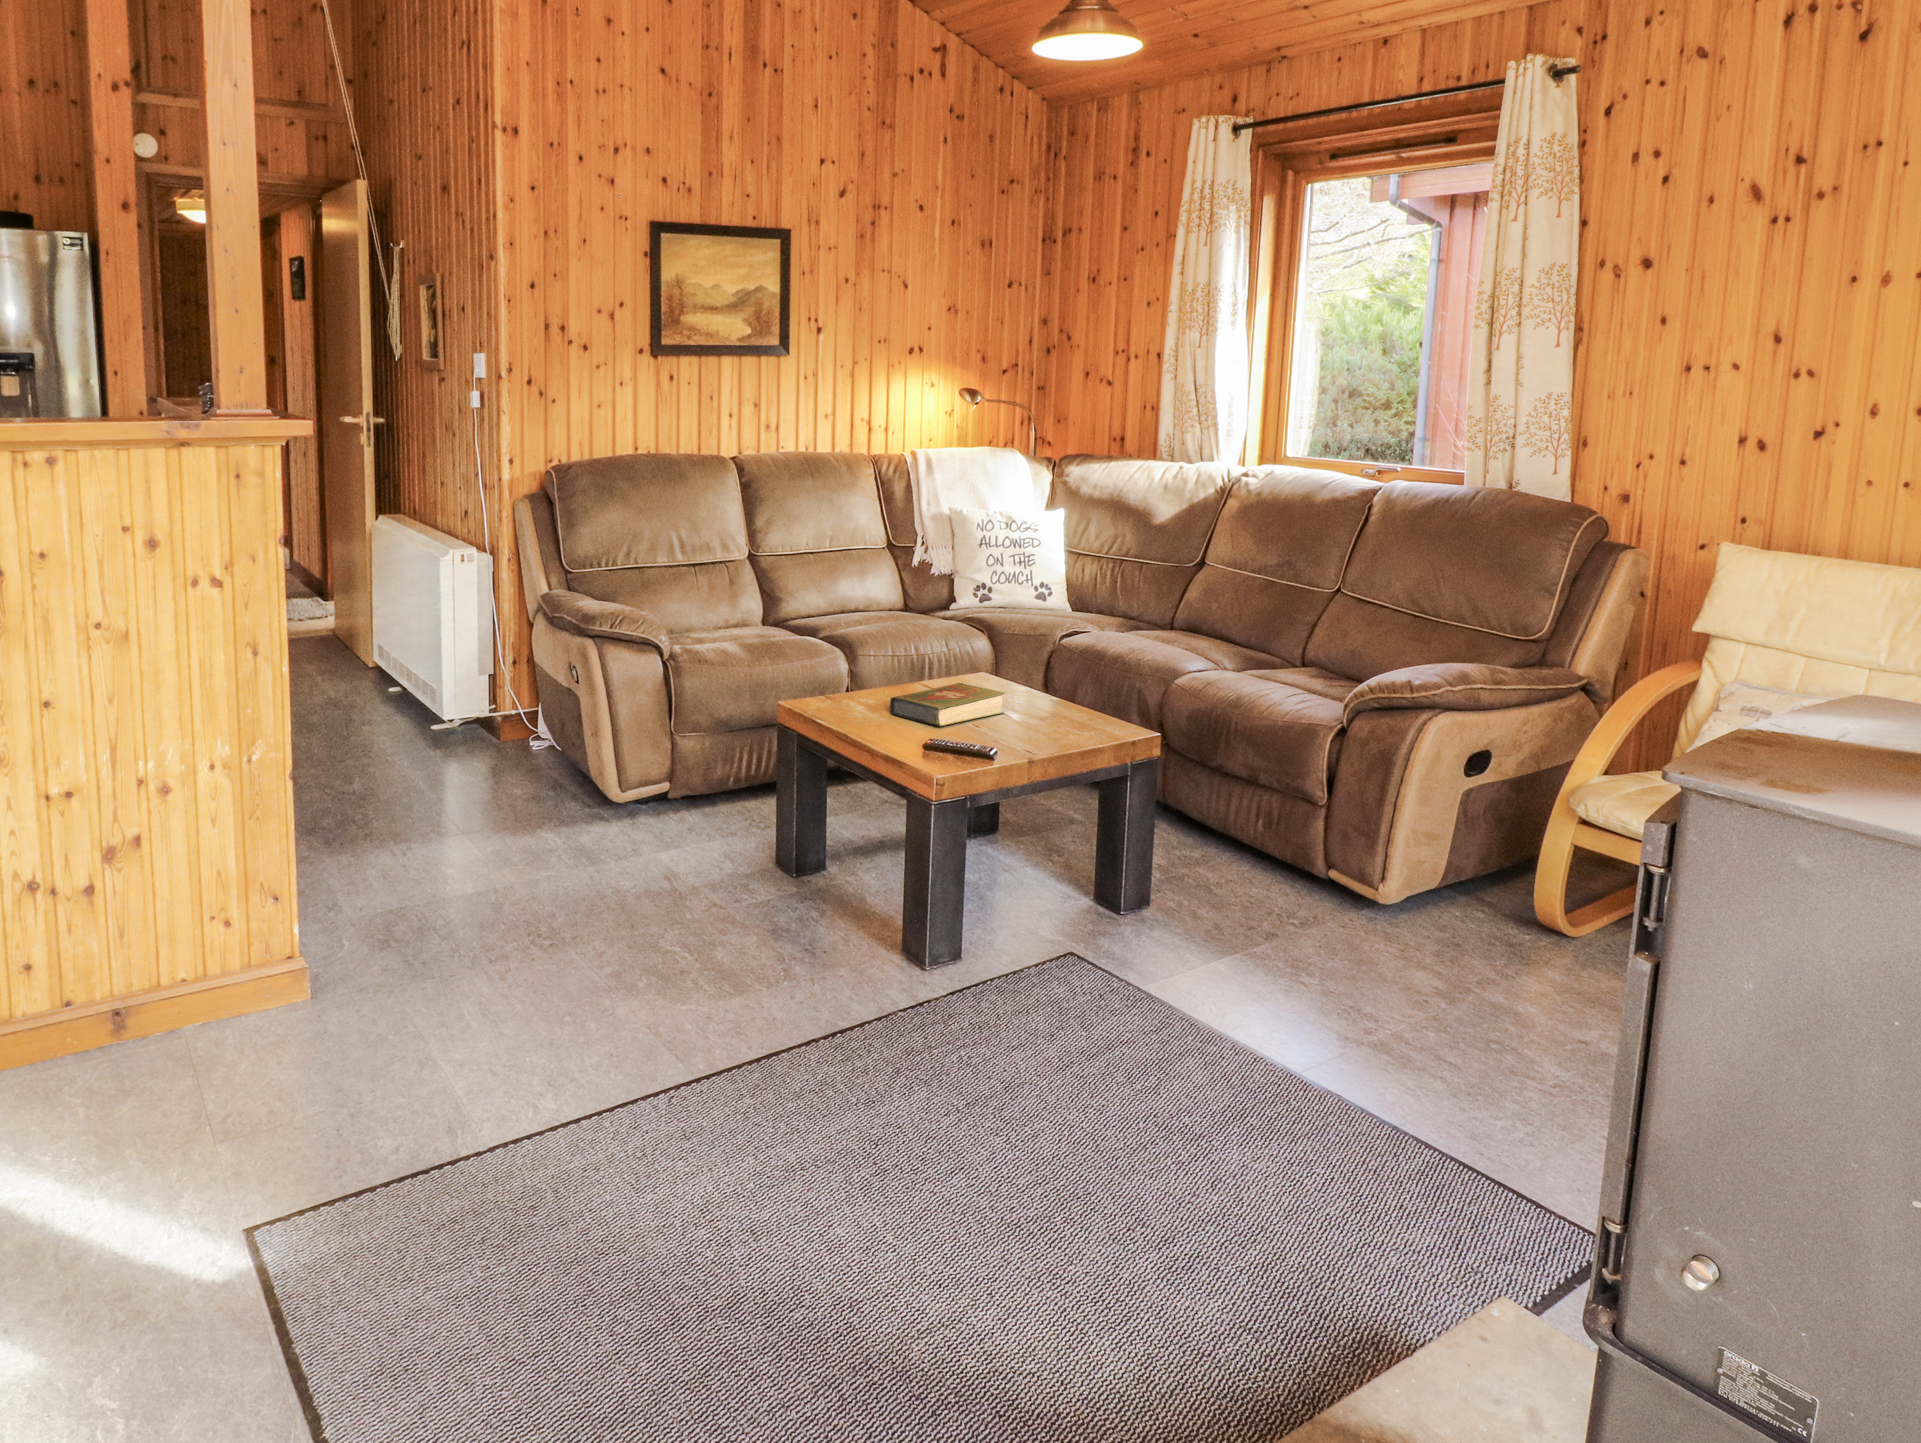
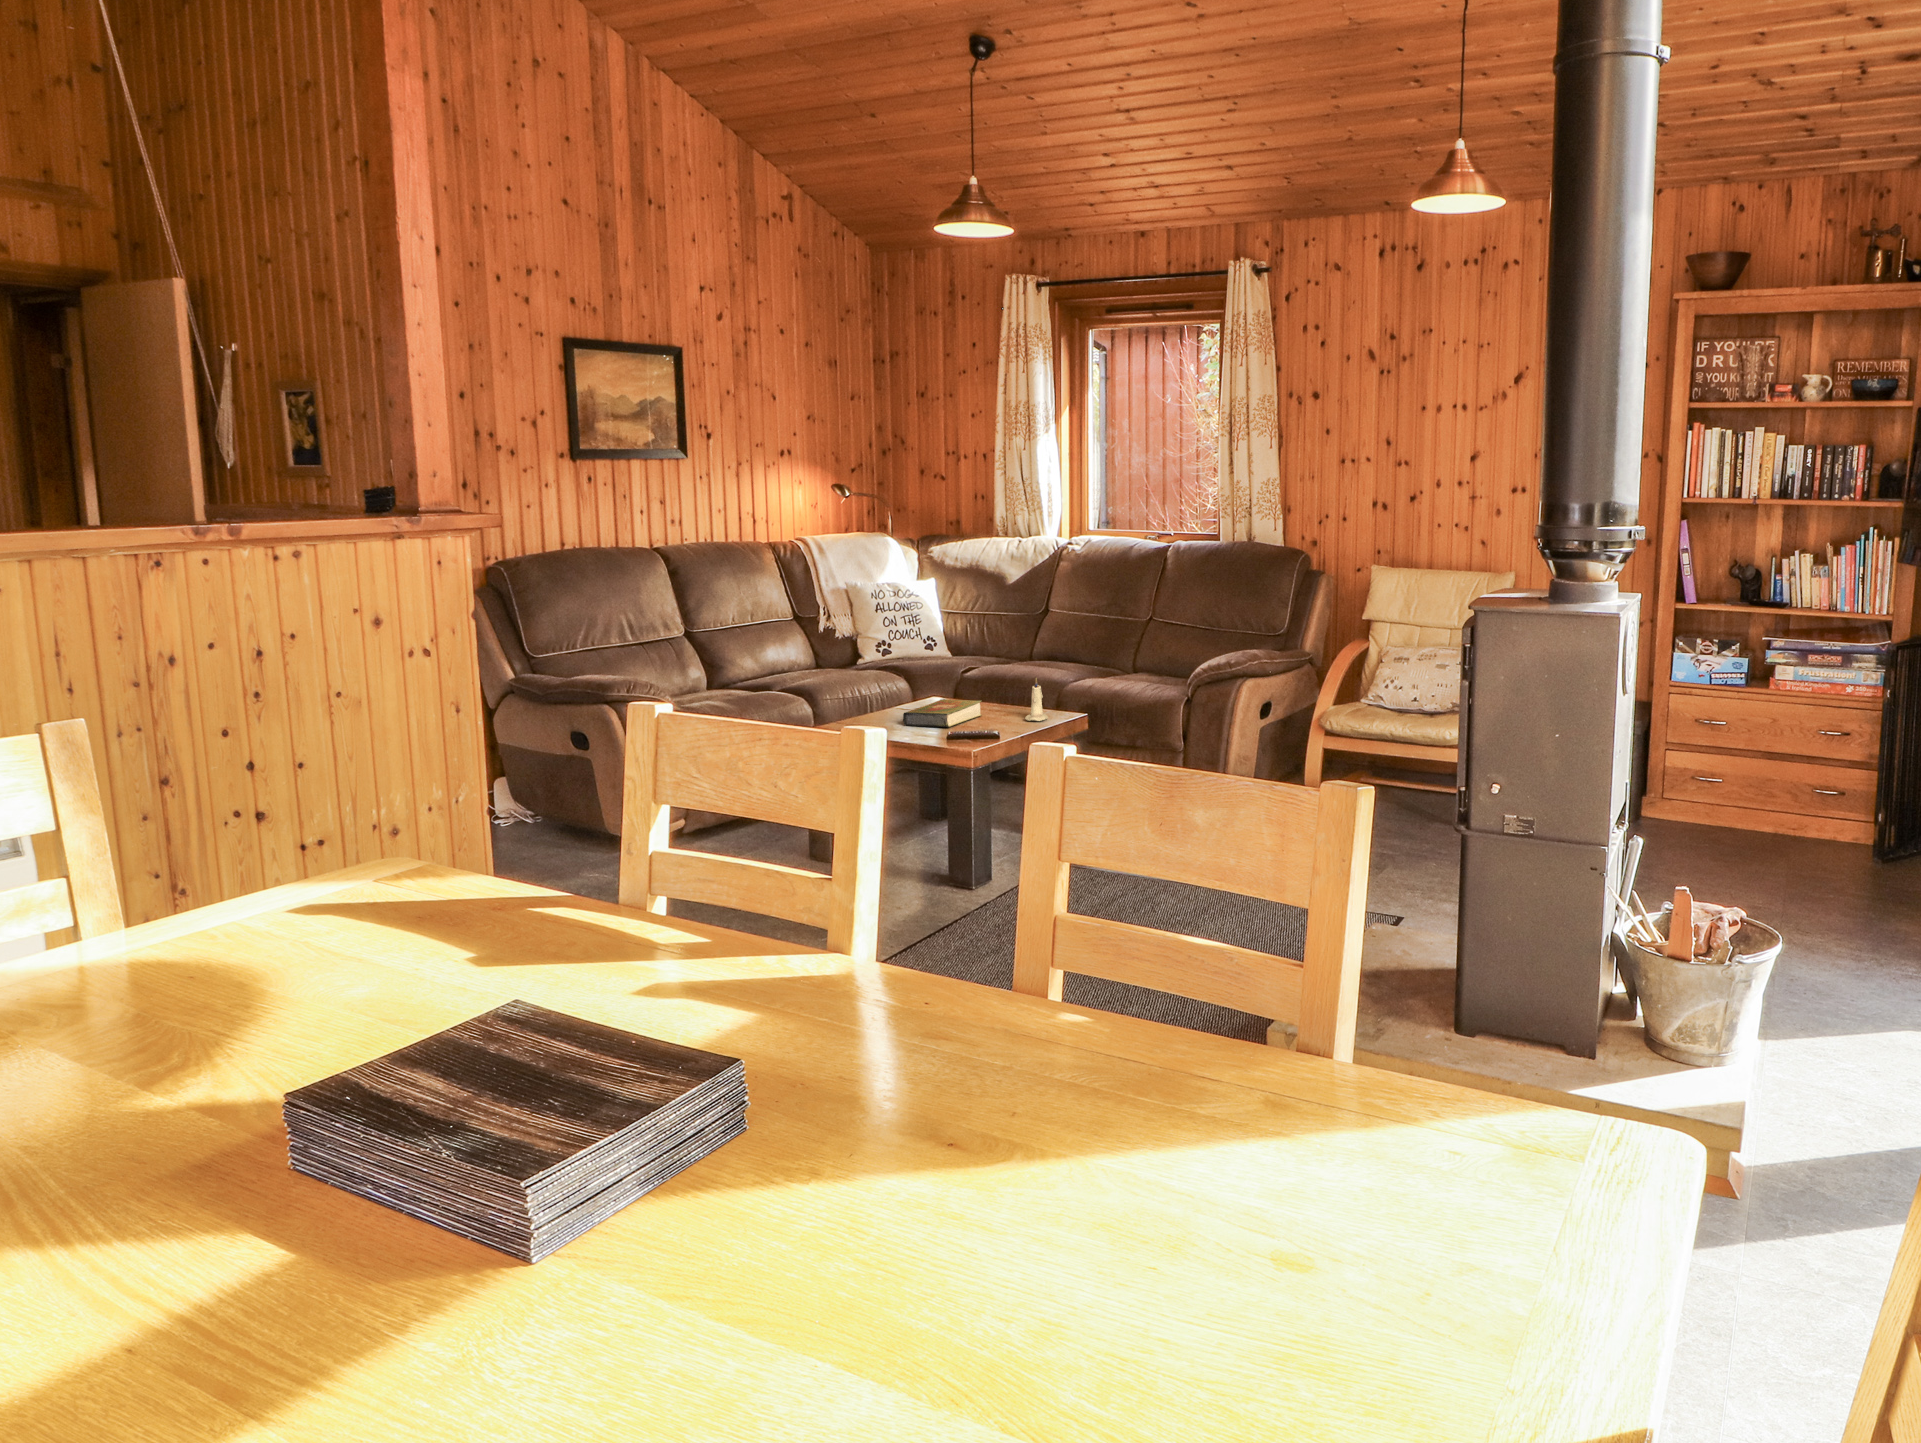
candle: none [1053,672,1088,735] -> present [1025,678,1048,721]

